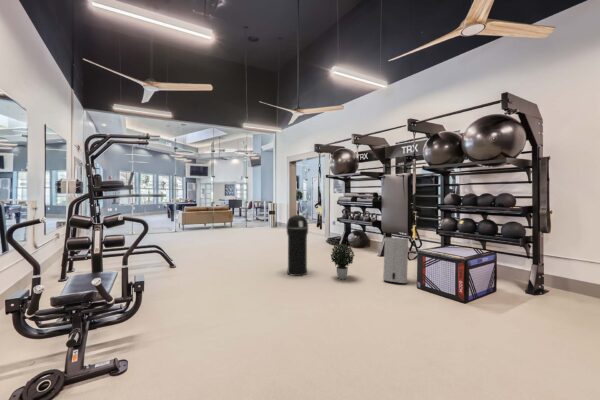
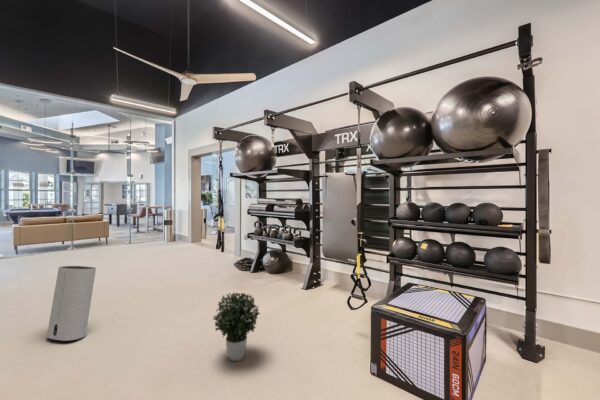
trash can: present [287,215,308,276] -> none [130,240,177,360]
air purifier: present [383,237,408,283] -> present [47,266,96,341]

